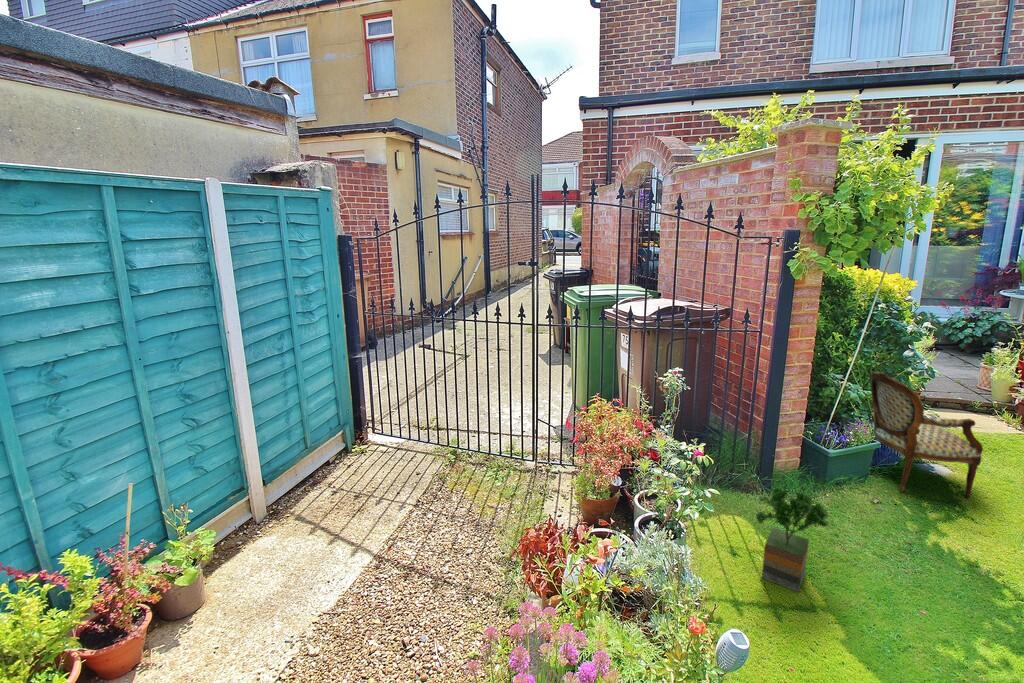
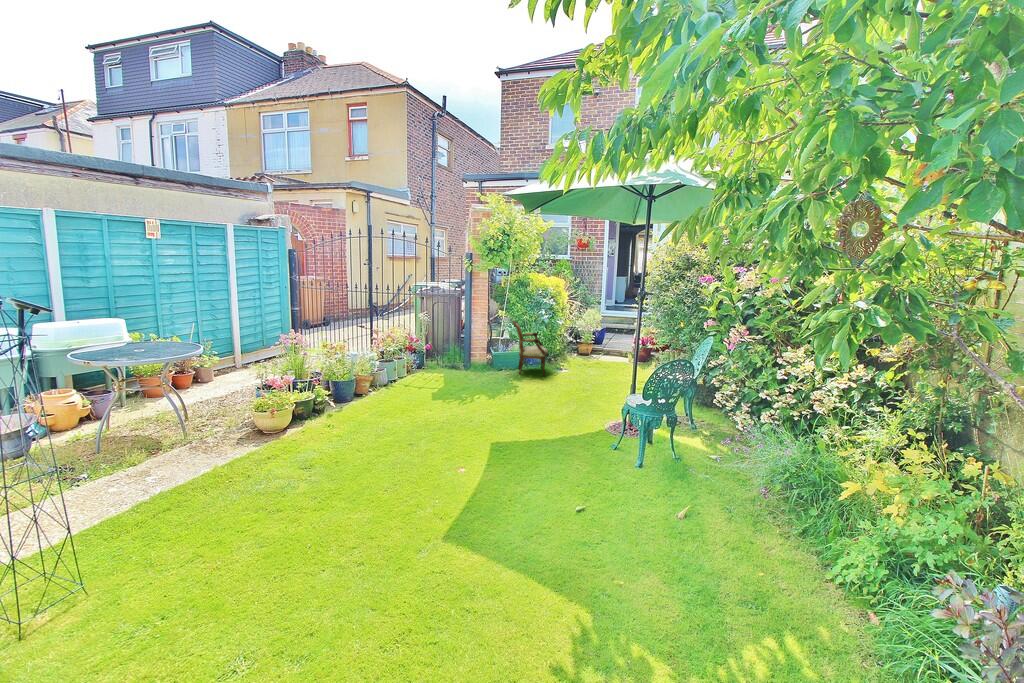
potted tree: present [756,488,829,592] -> none [418,351,445,387]

